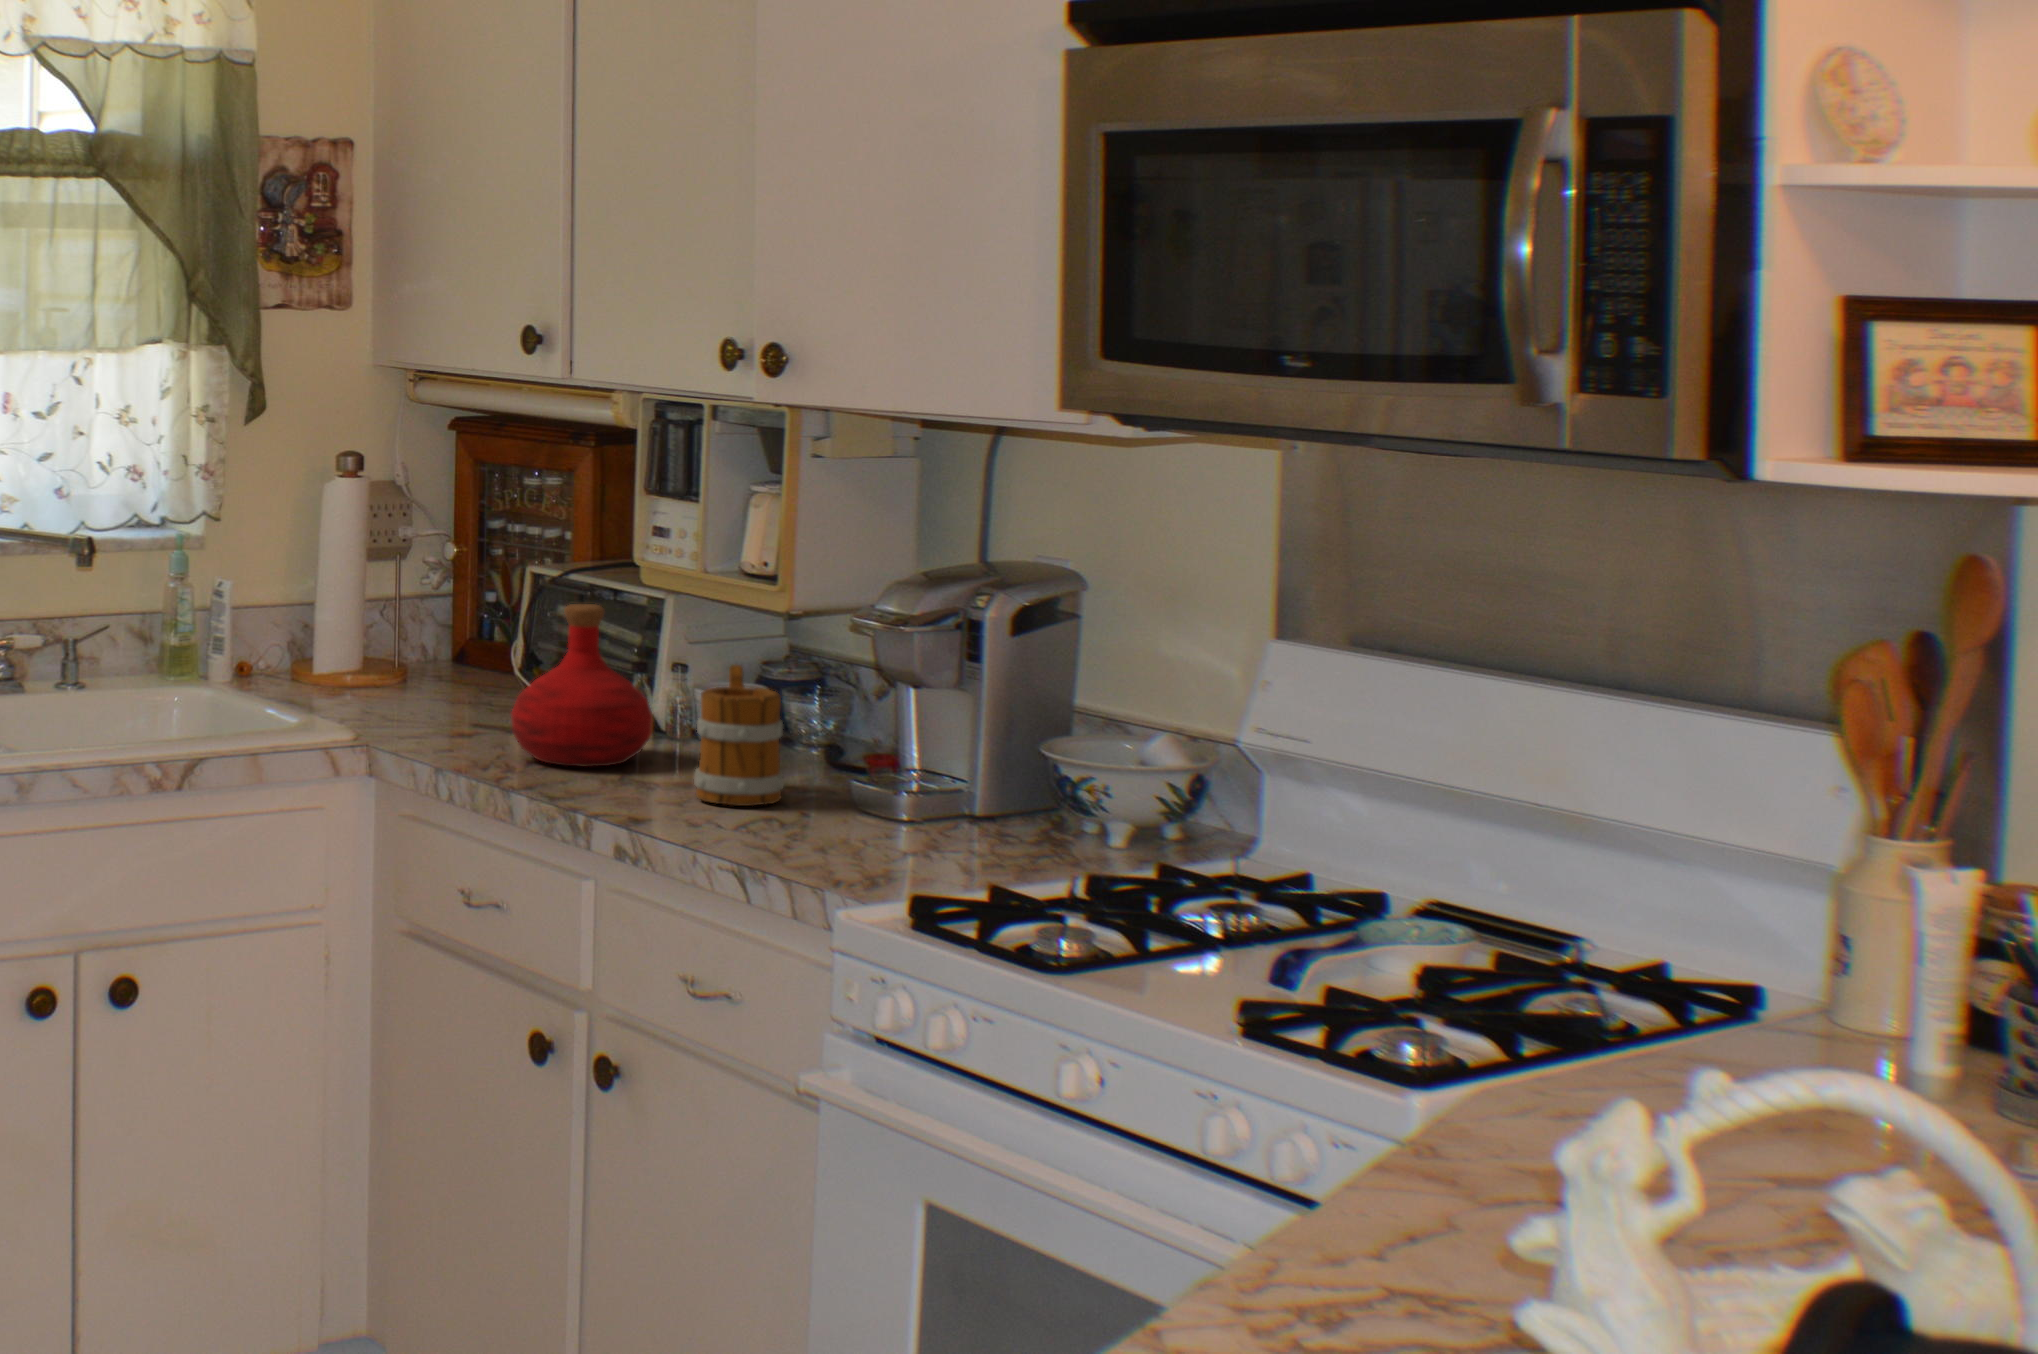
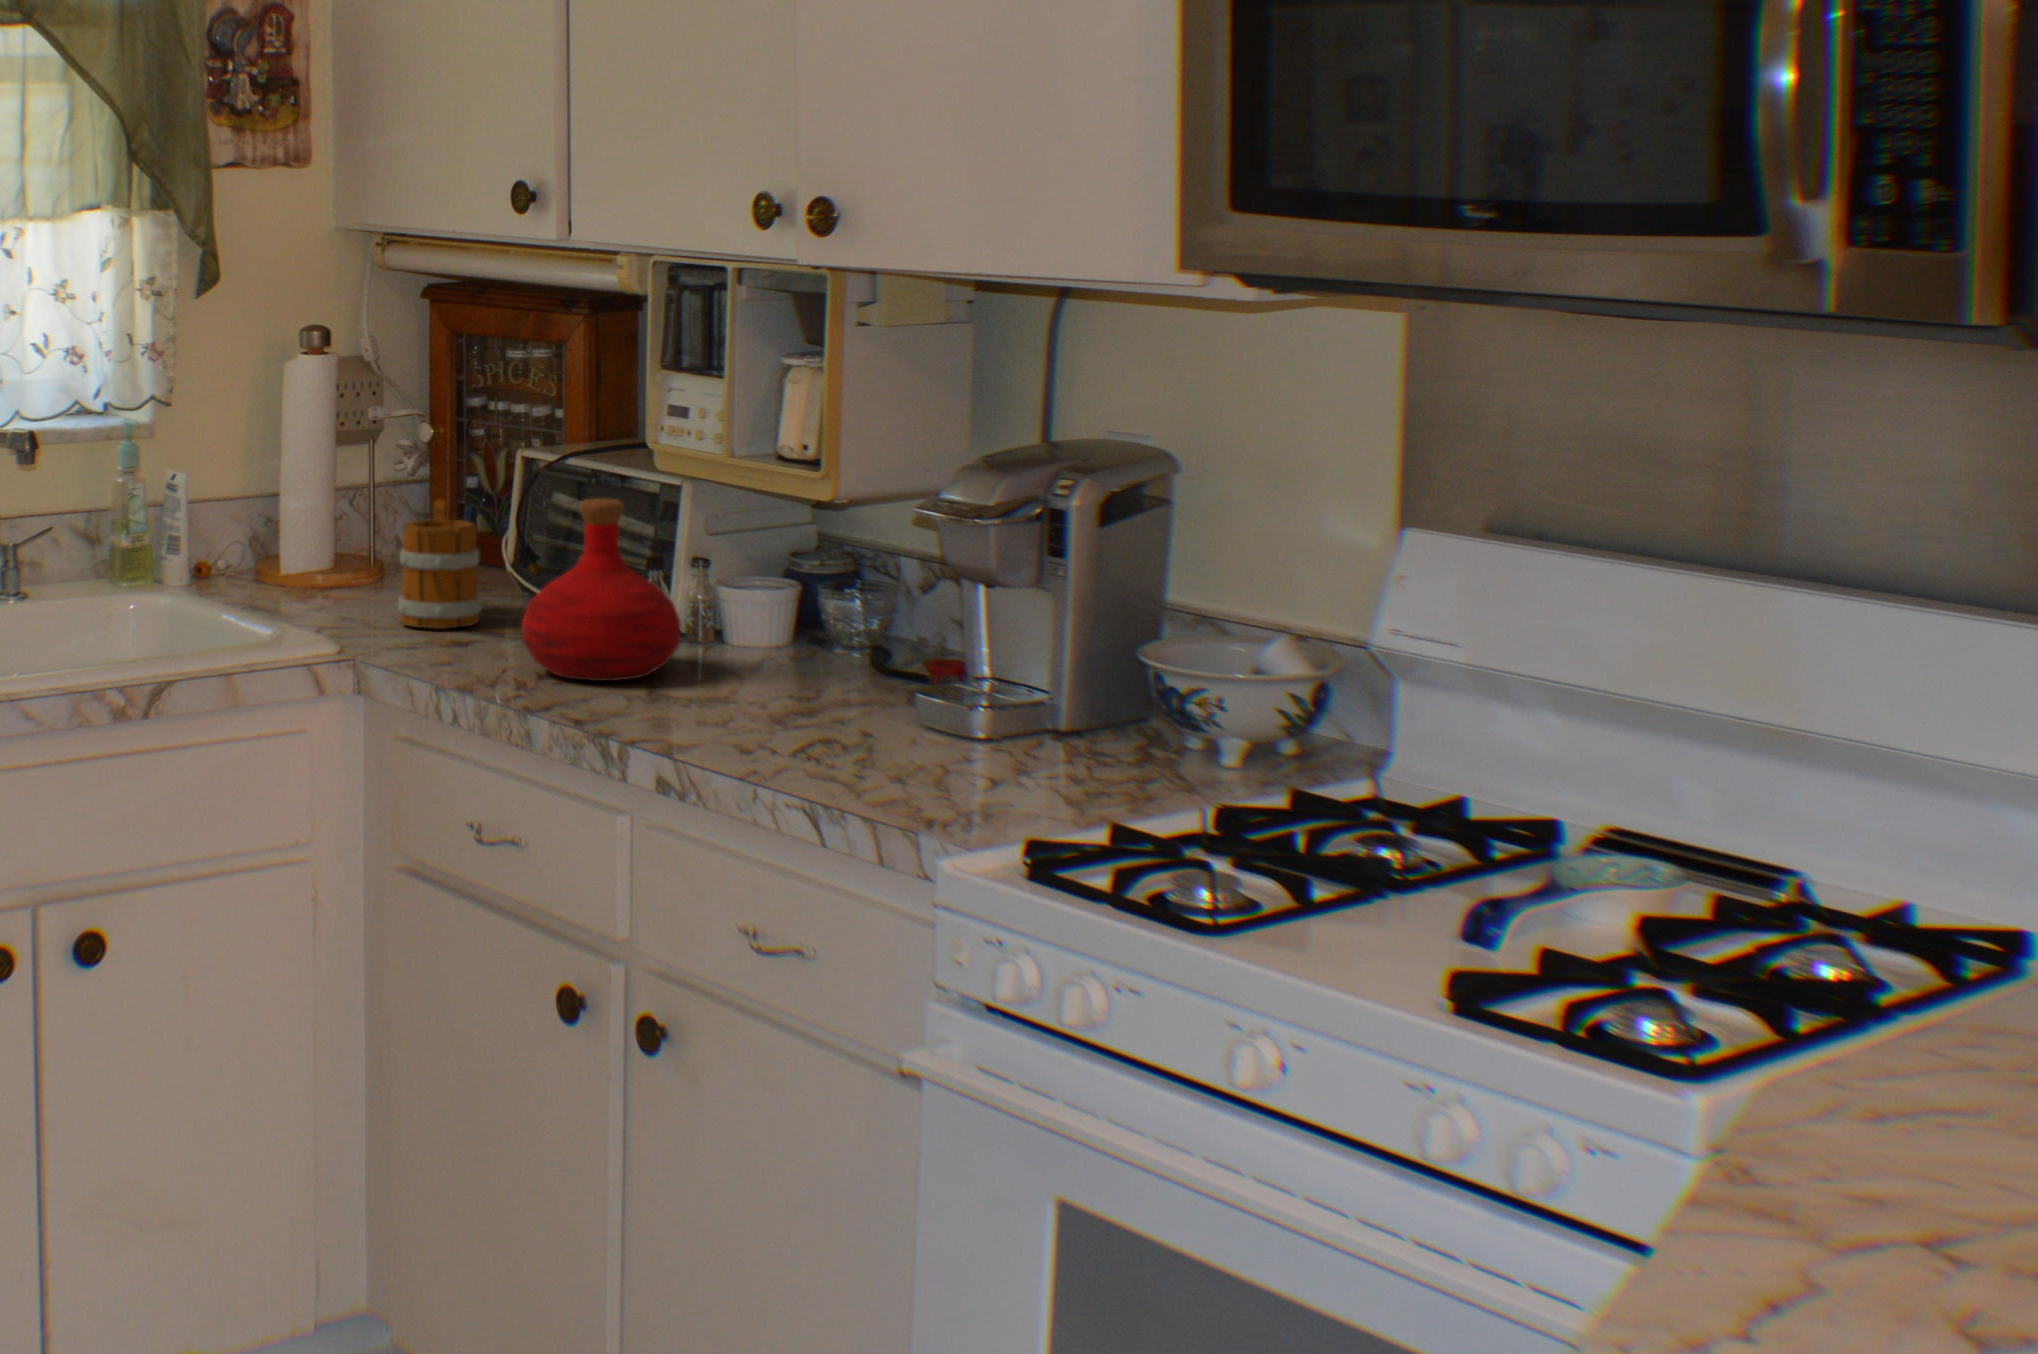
mug: present [694,665,784,806] -> present [398,499,481,629]

